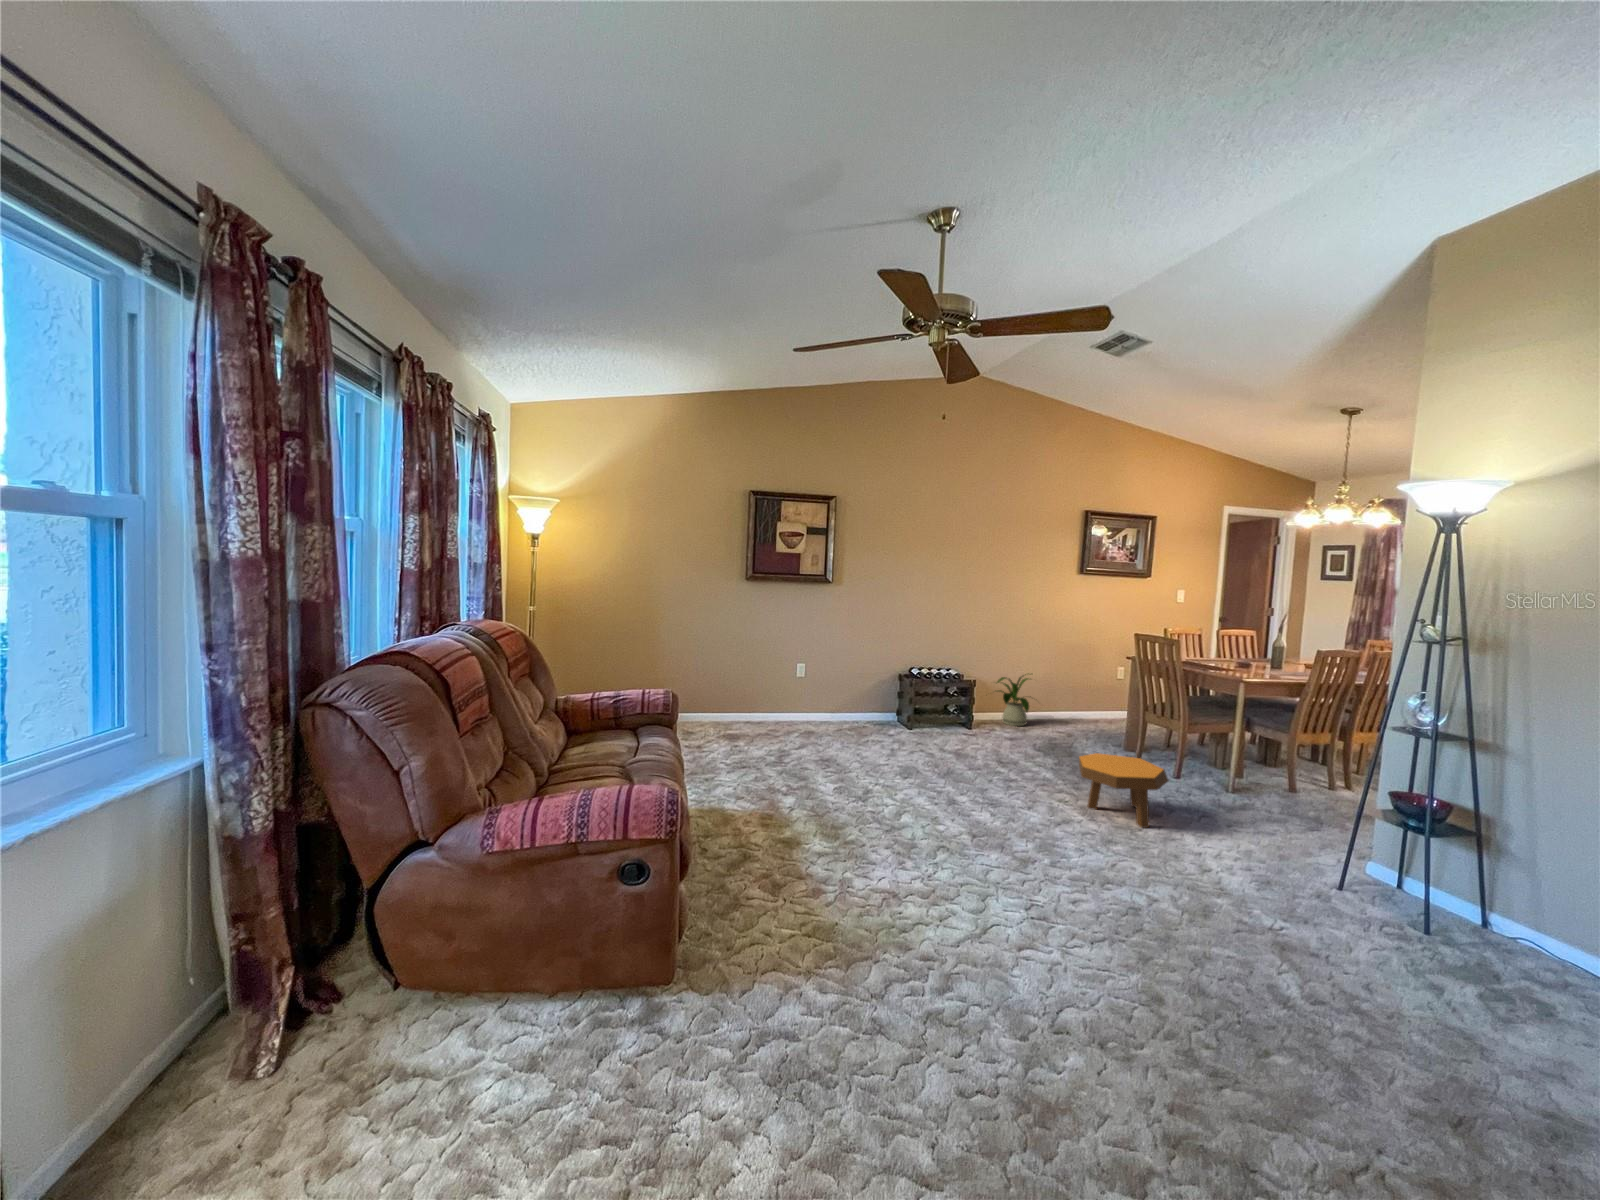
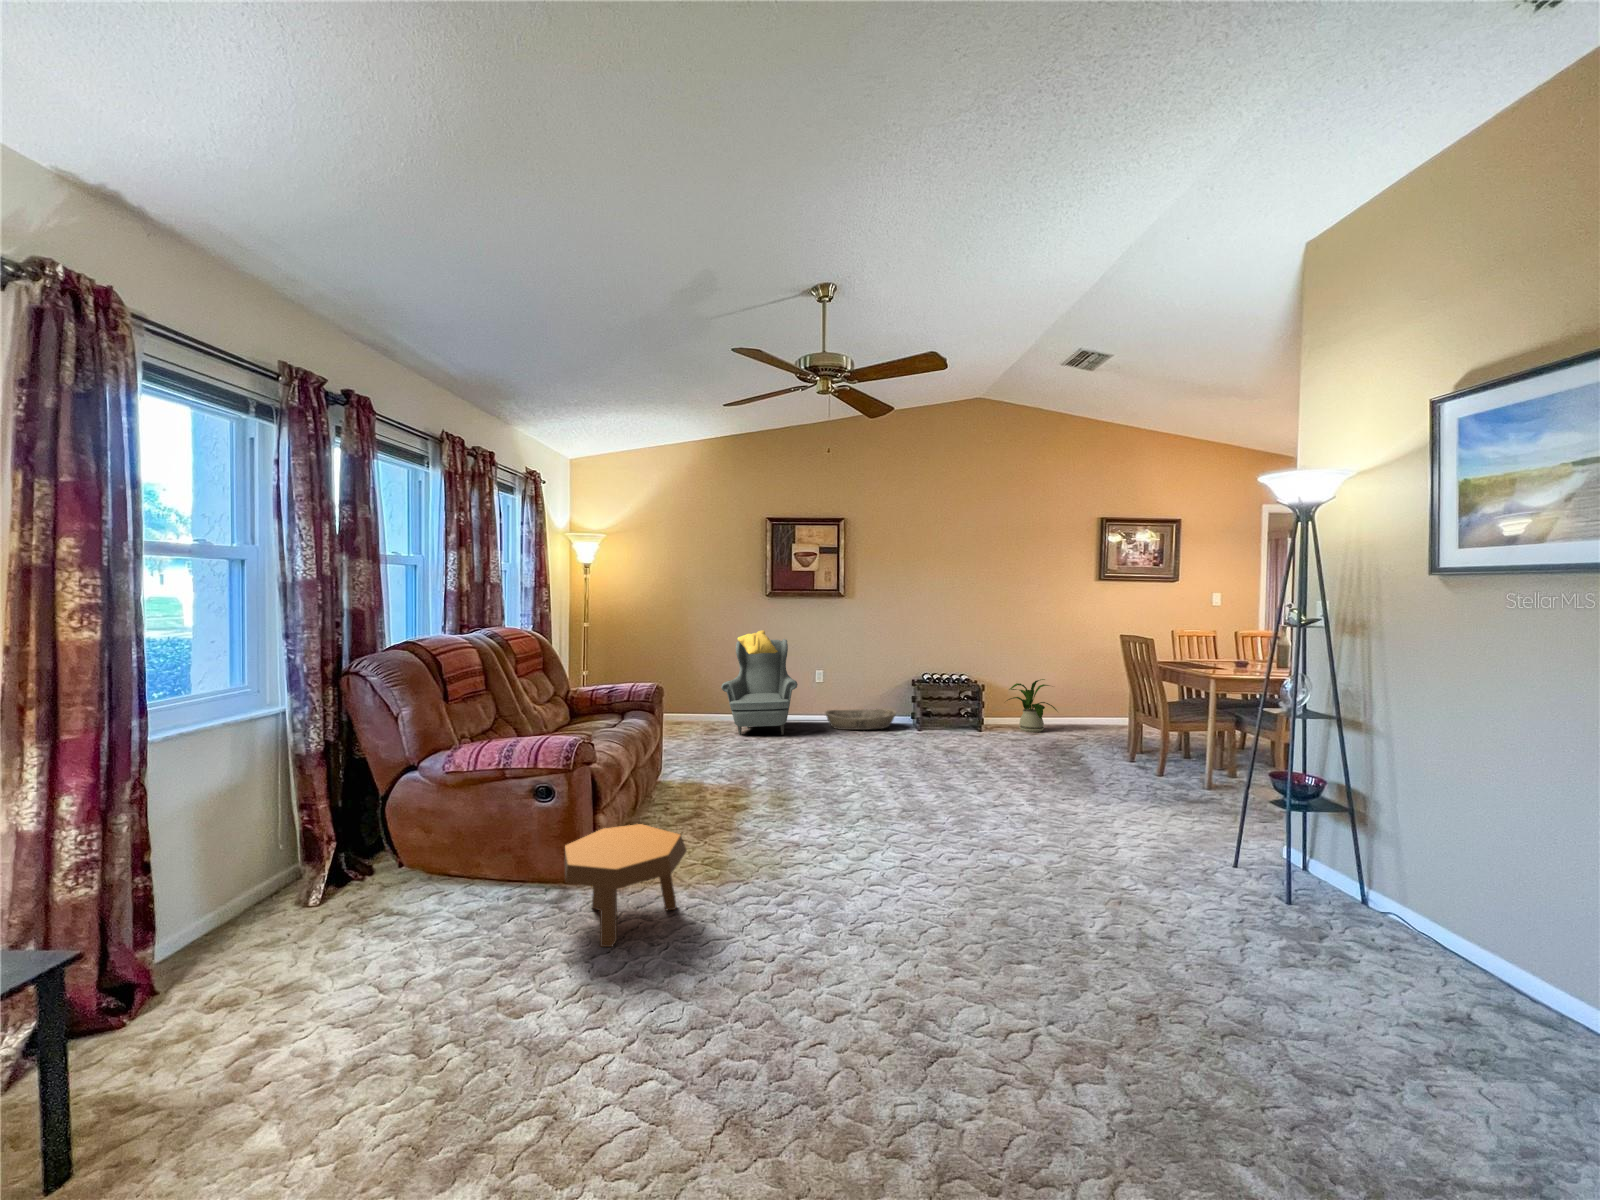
armchair: none [706,617,791,736] -> present [721,630,798,735]
basket: none [810,702,884,726] -> present [825,709,896,730]
footstool: present [1079,753,1168,828] -> present [565,824,687,947]

